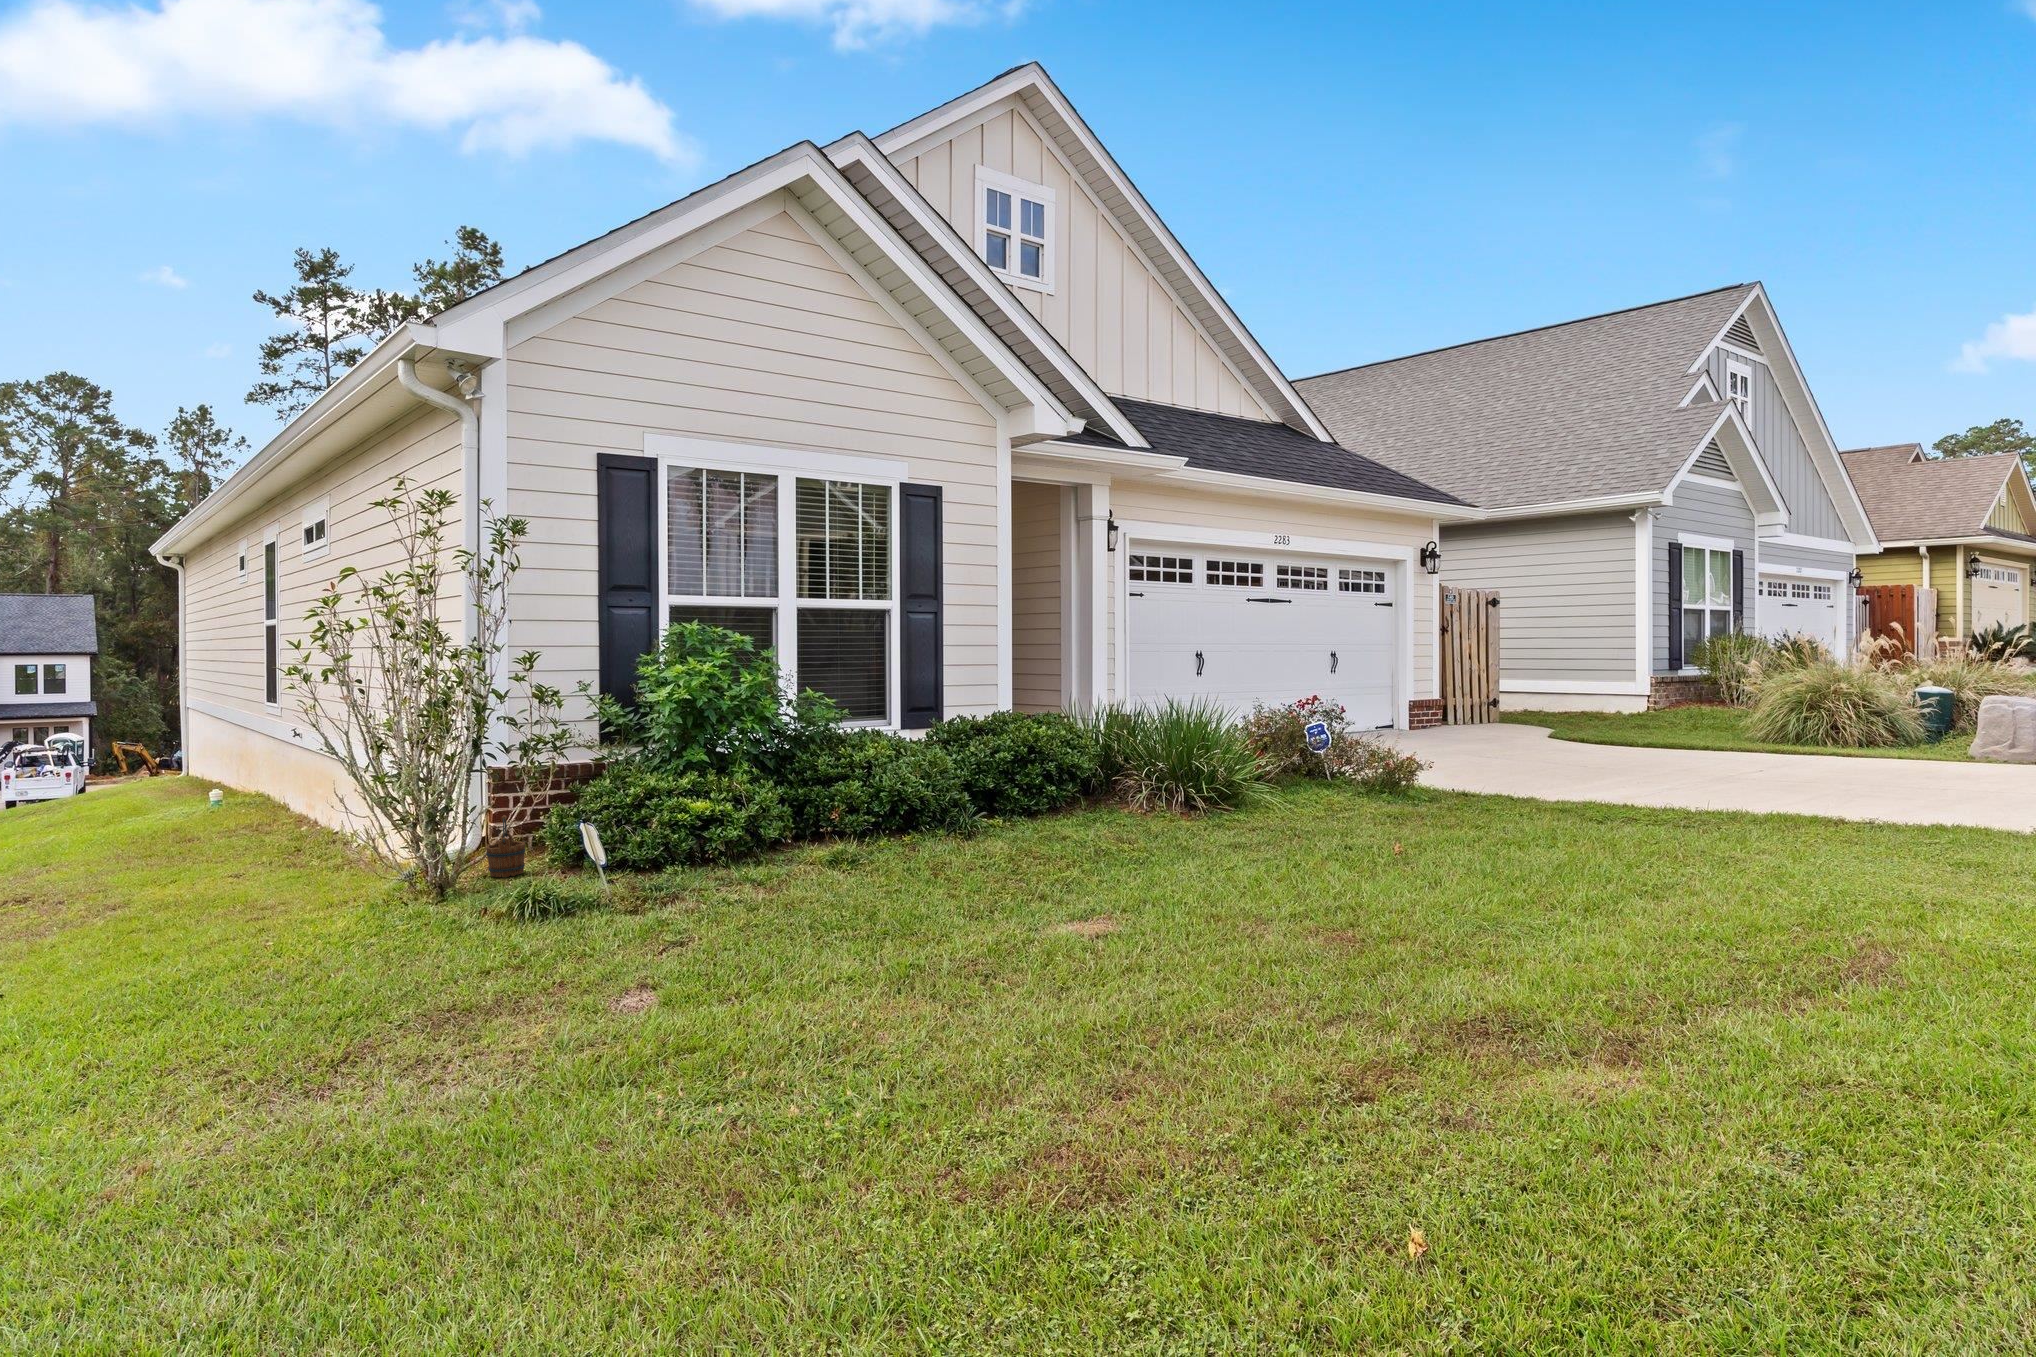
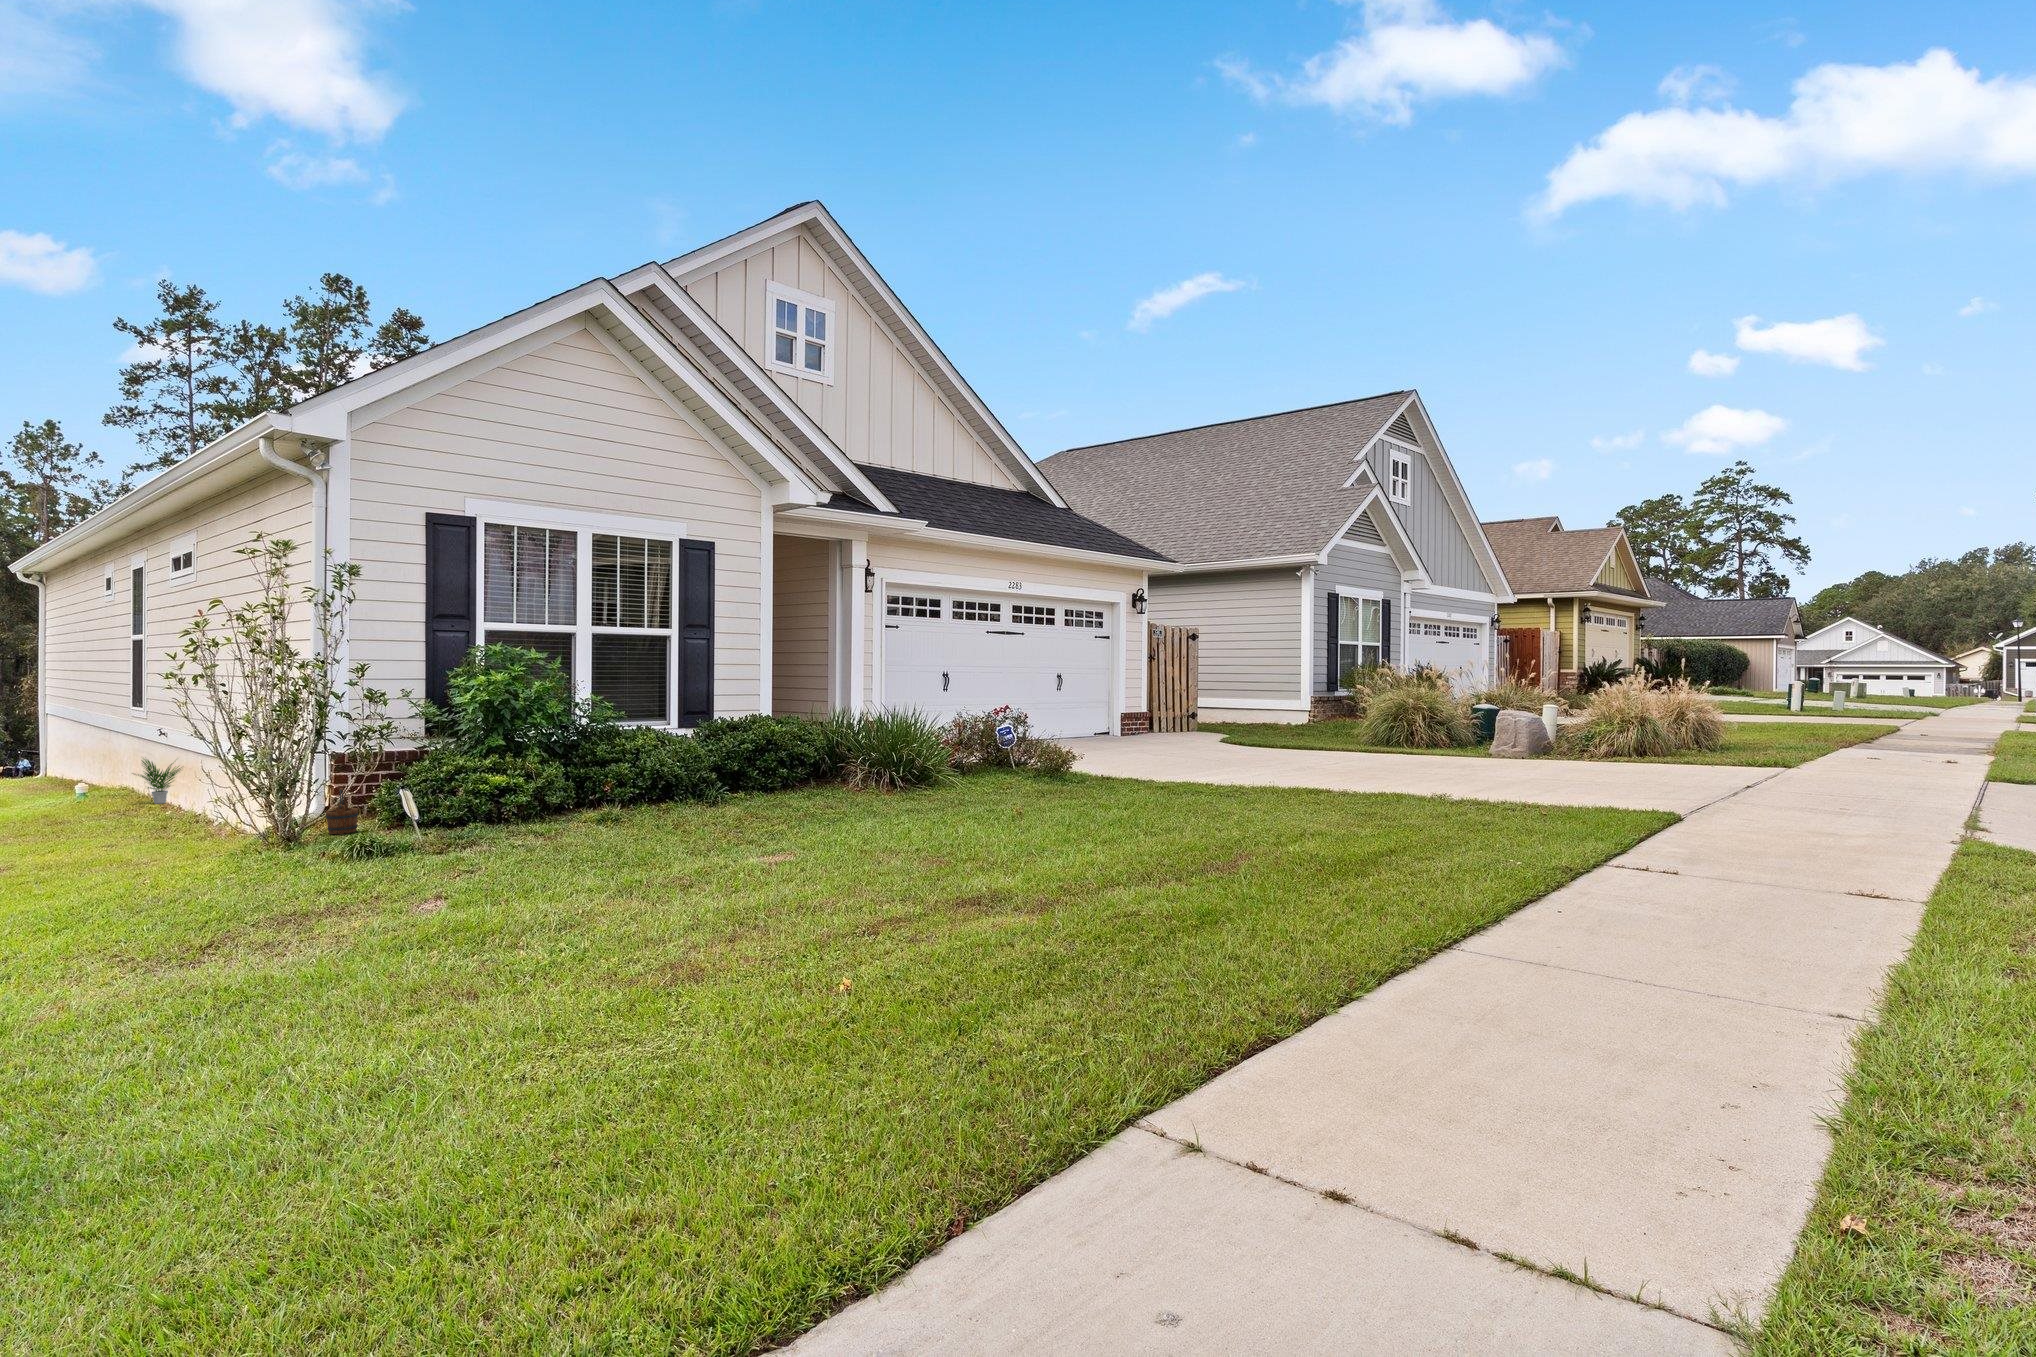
potted plant: none [258,766,321,824] -> present [134,759,181,804]

